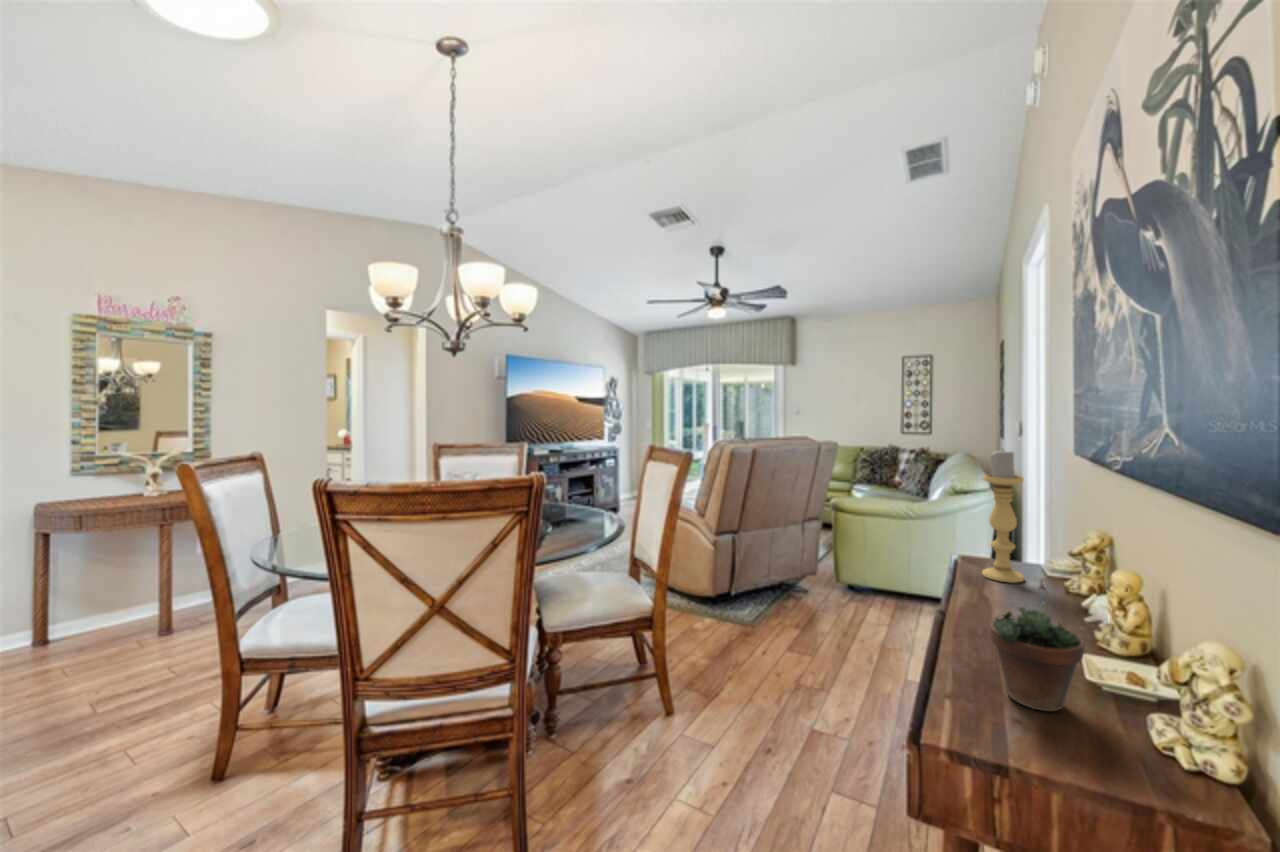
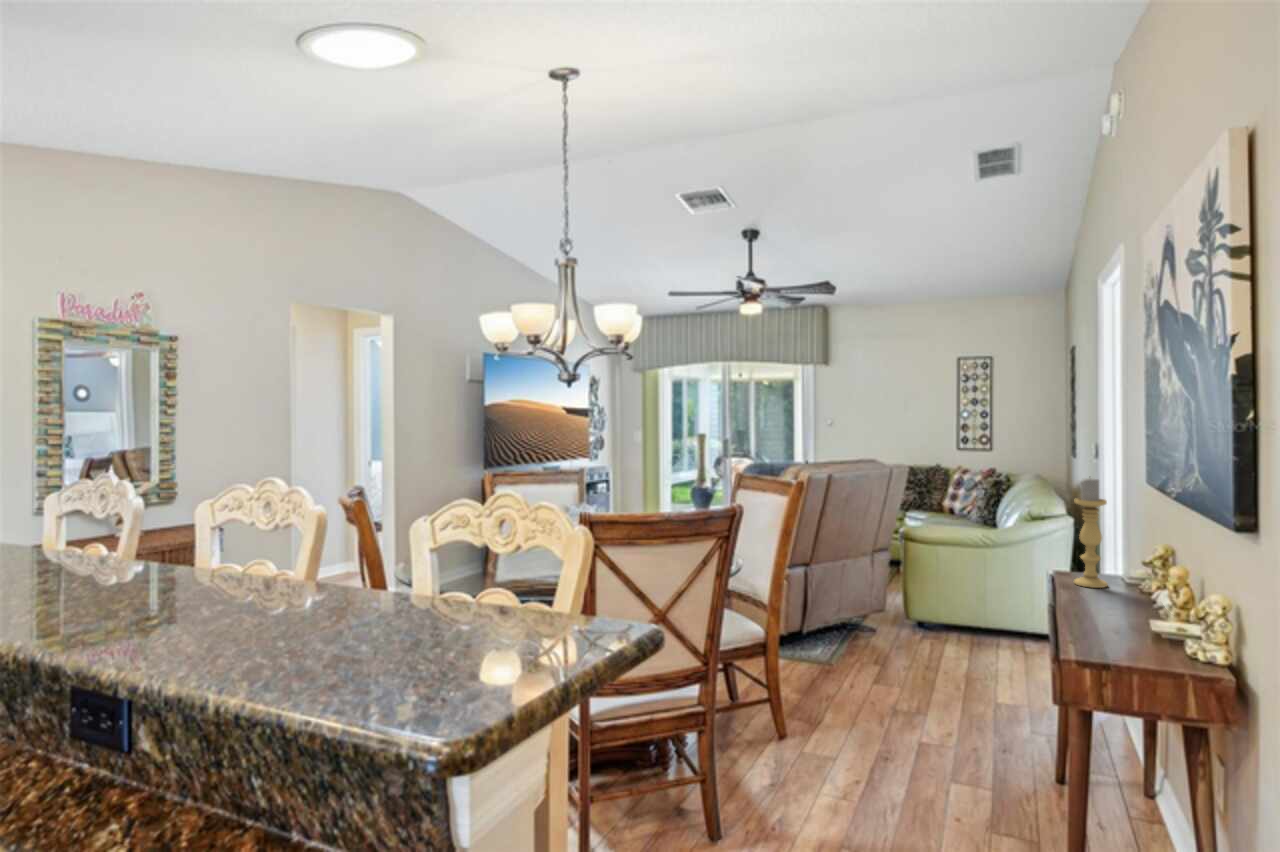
succulent plant: present [990,580,1084,712] -> none [1092,566,1150,652]

